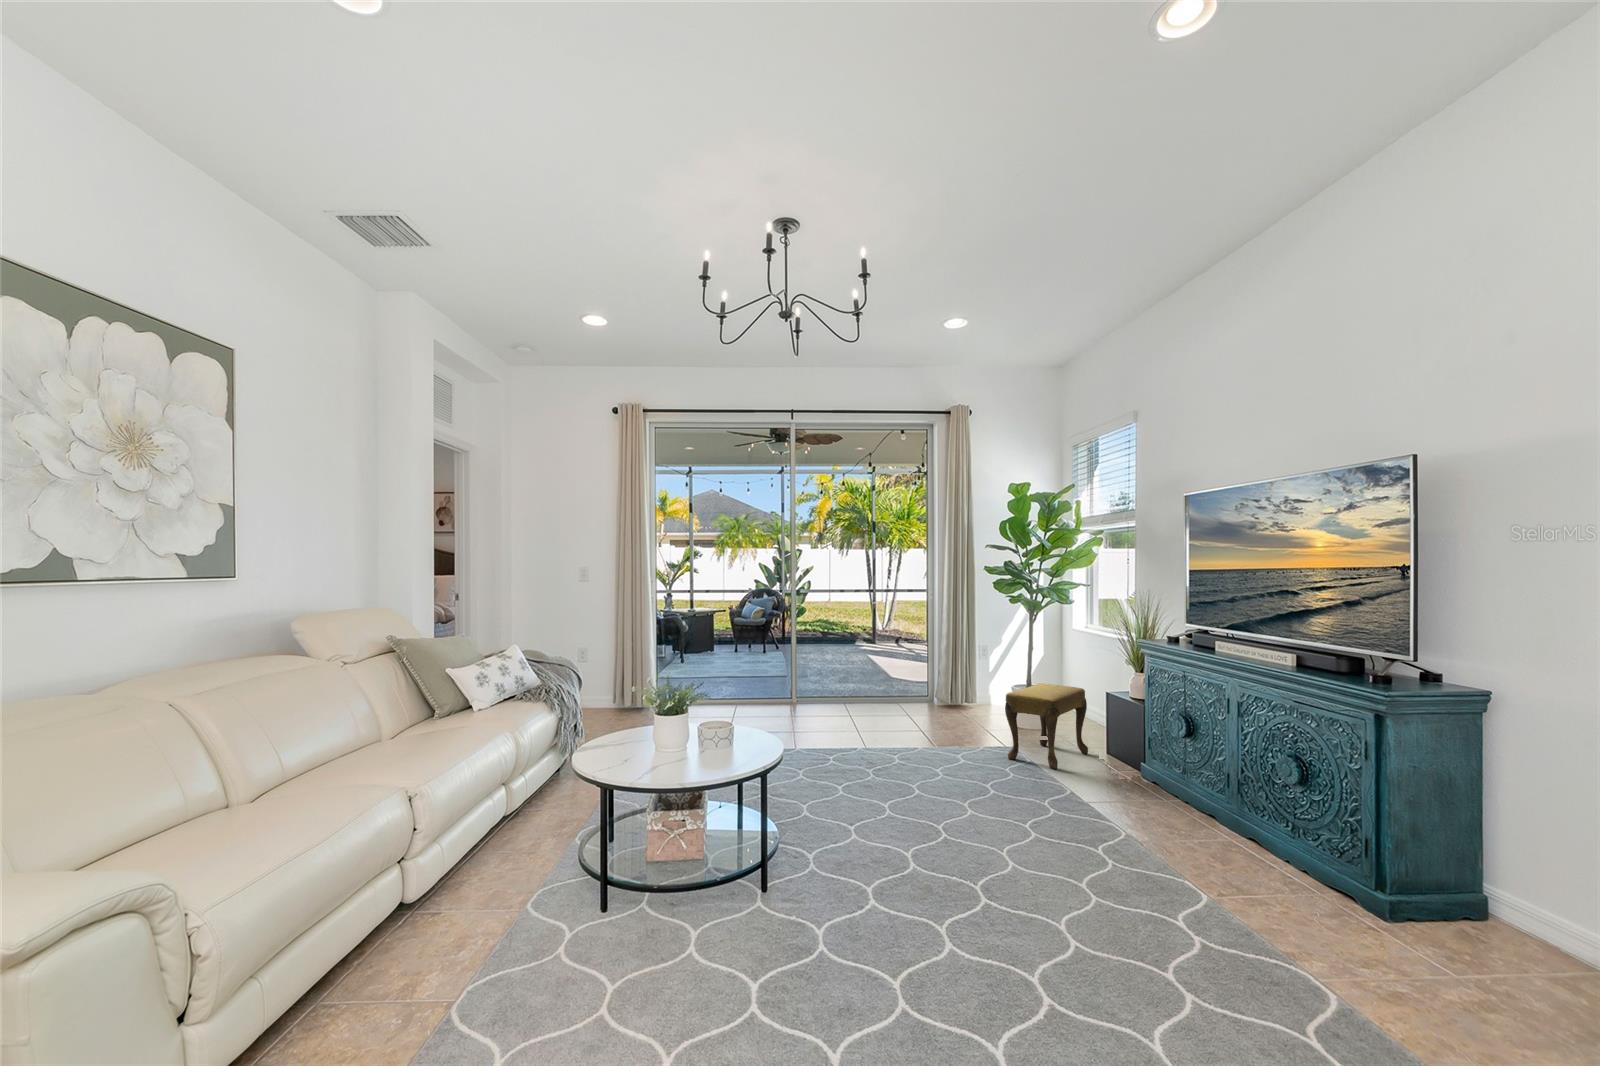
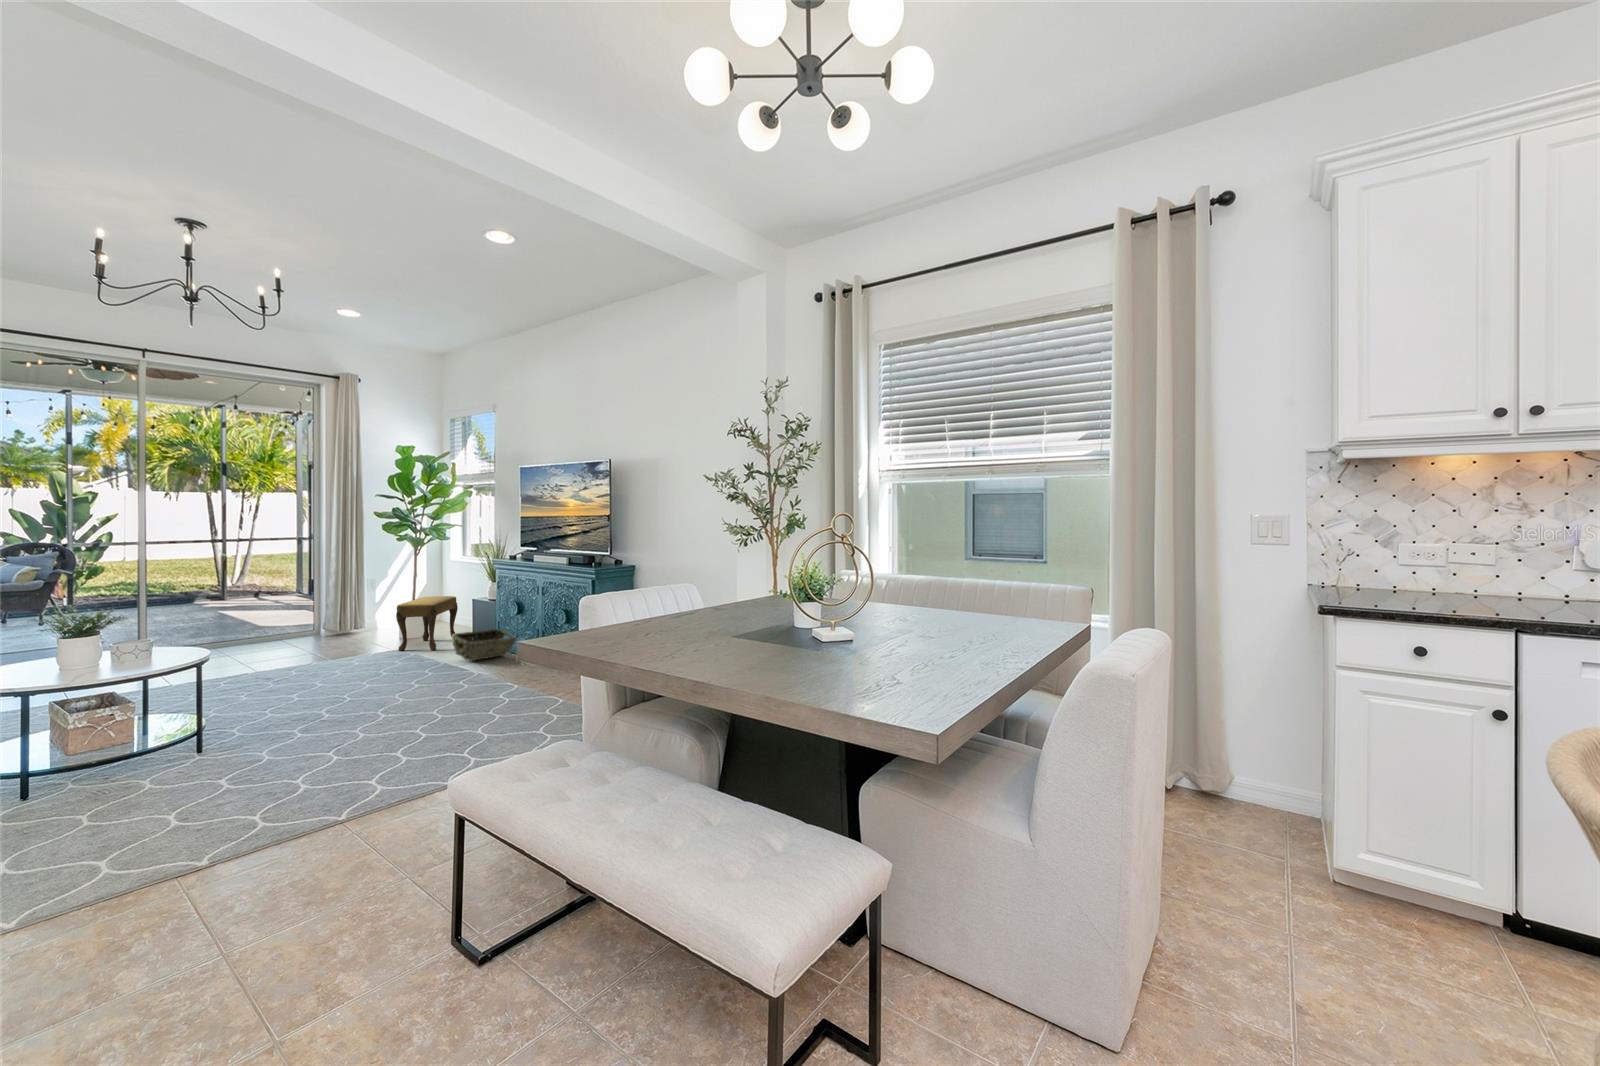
woven basket: none [1081,757,1193,813] -> present [452,629,517,661]

